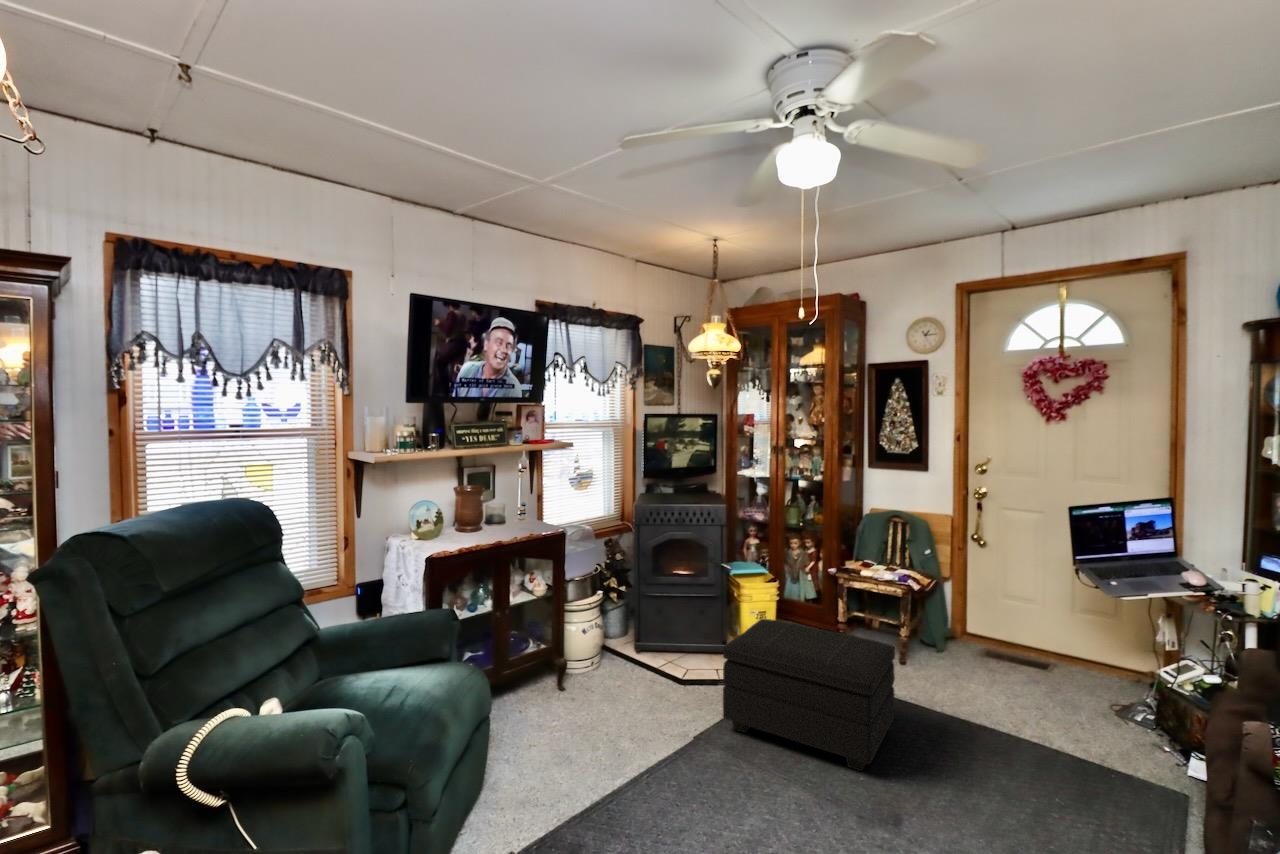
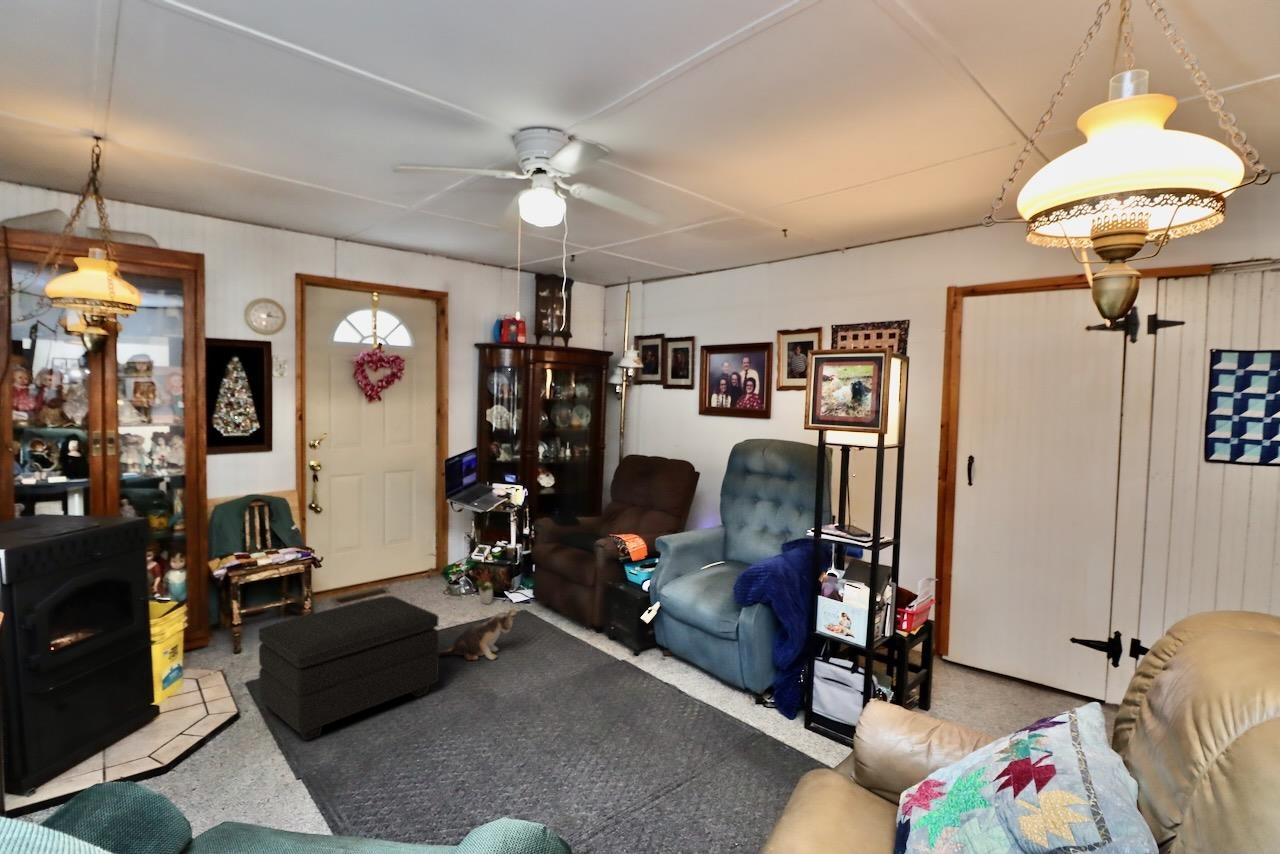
decorative plant: none [1129,687,1167,752] -> present [477,570,493,604]
plush toy: none [949,737,1035,801] -> present [438,610,516,660]

